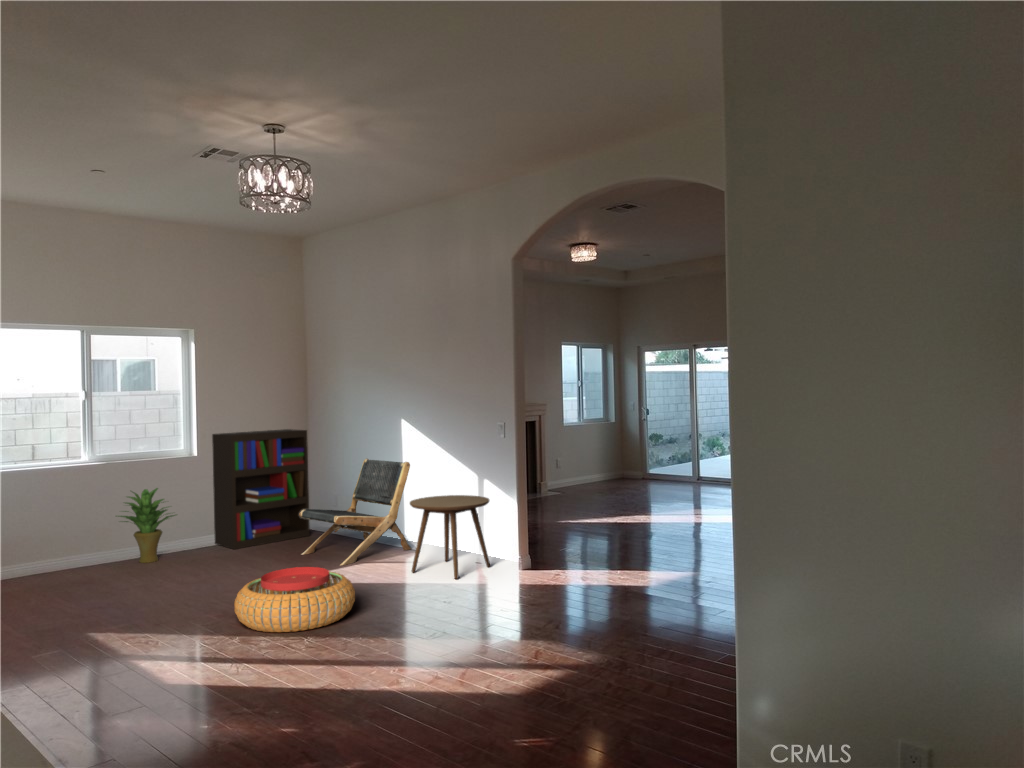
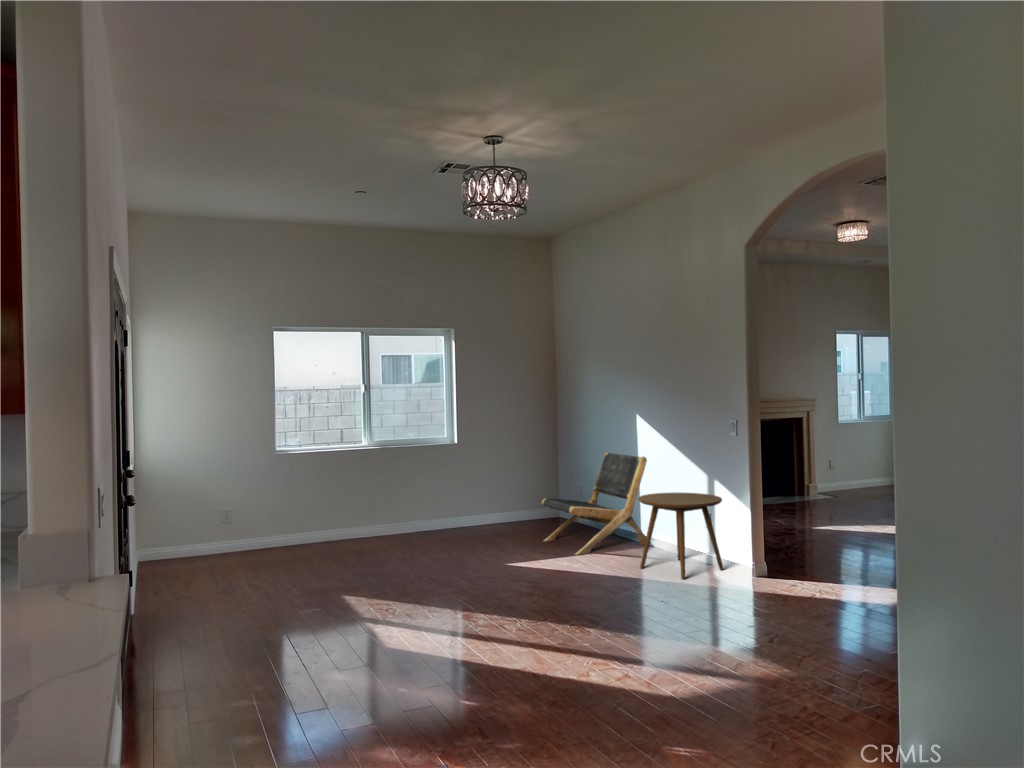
bookshelf: present [212,429,310,549] -> none [471,421,557,531]
potted plant: present [118,488,175,563] -> none [389,471,439,537]
pouf: present [235,567,355,632] -> none [463,553,573,613]

